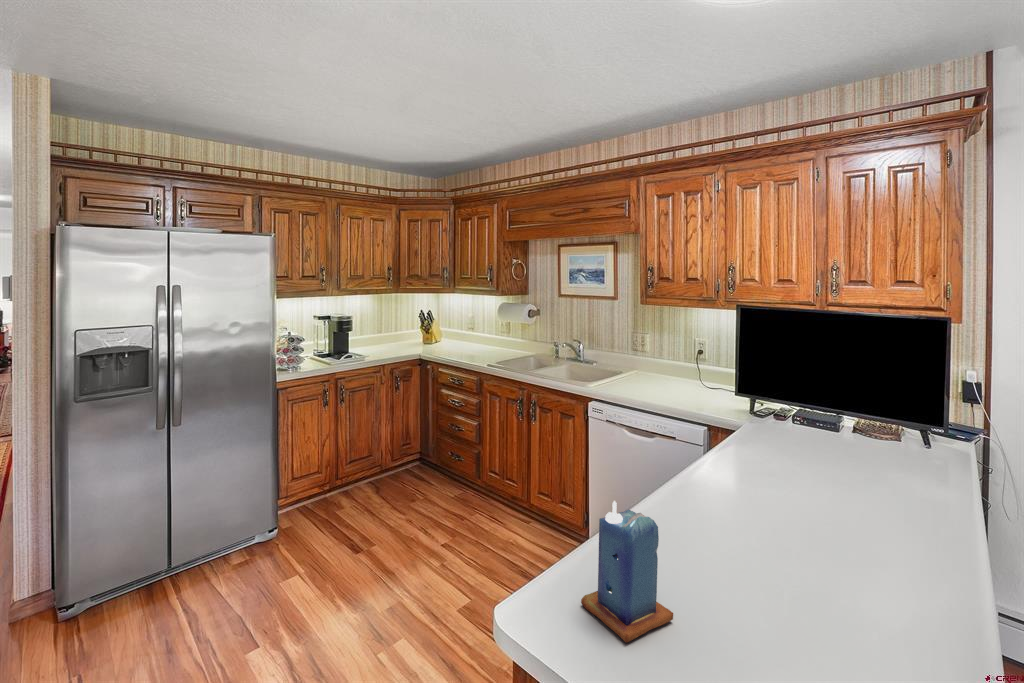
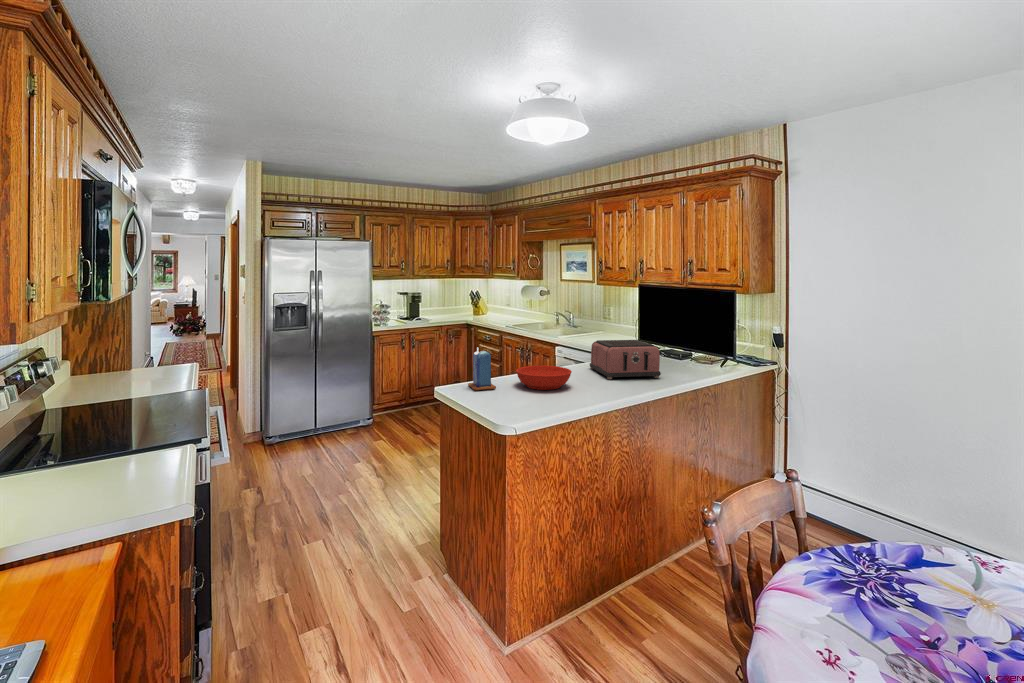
toaster: none [747,416,932,522] -> present [590,340,661,379]
bowl: none [687,508,850,605] -> present [516,366,572,390]

